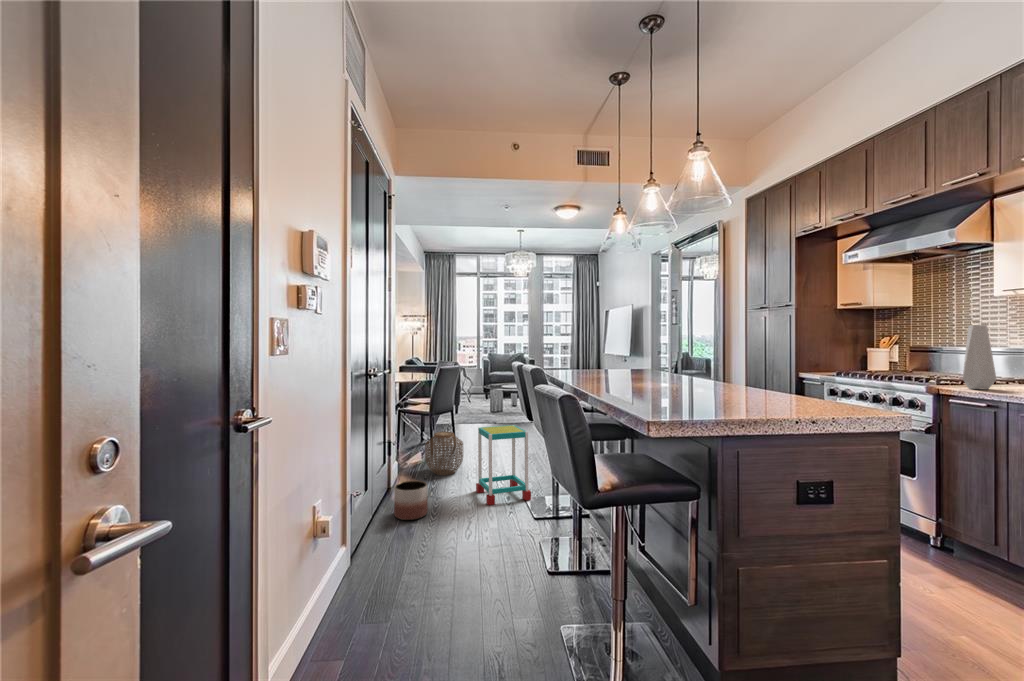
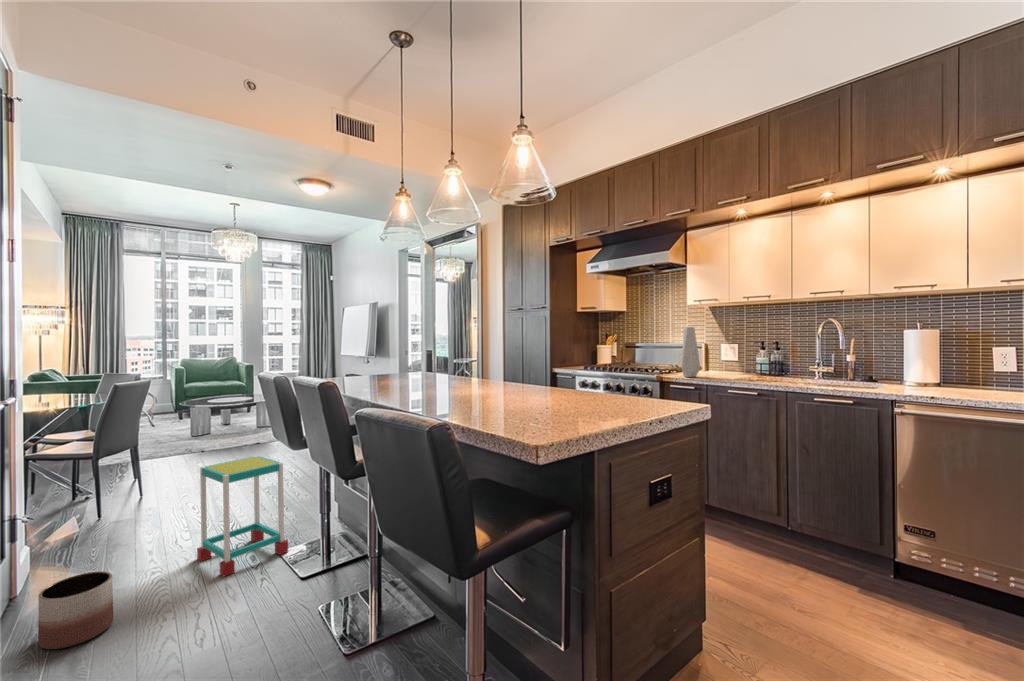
woven basket: present [425,432,463,475] -> none [93,478,167,548]

